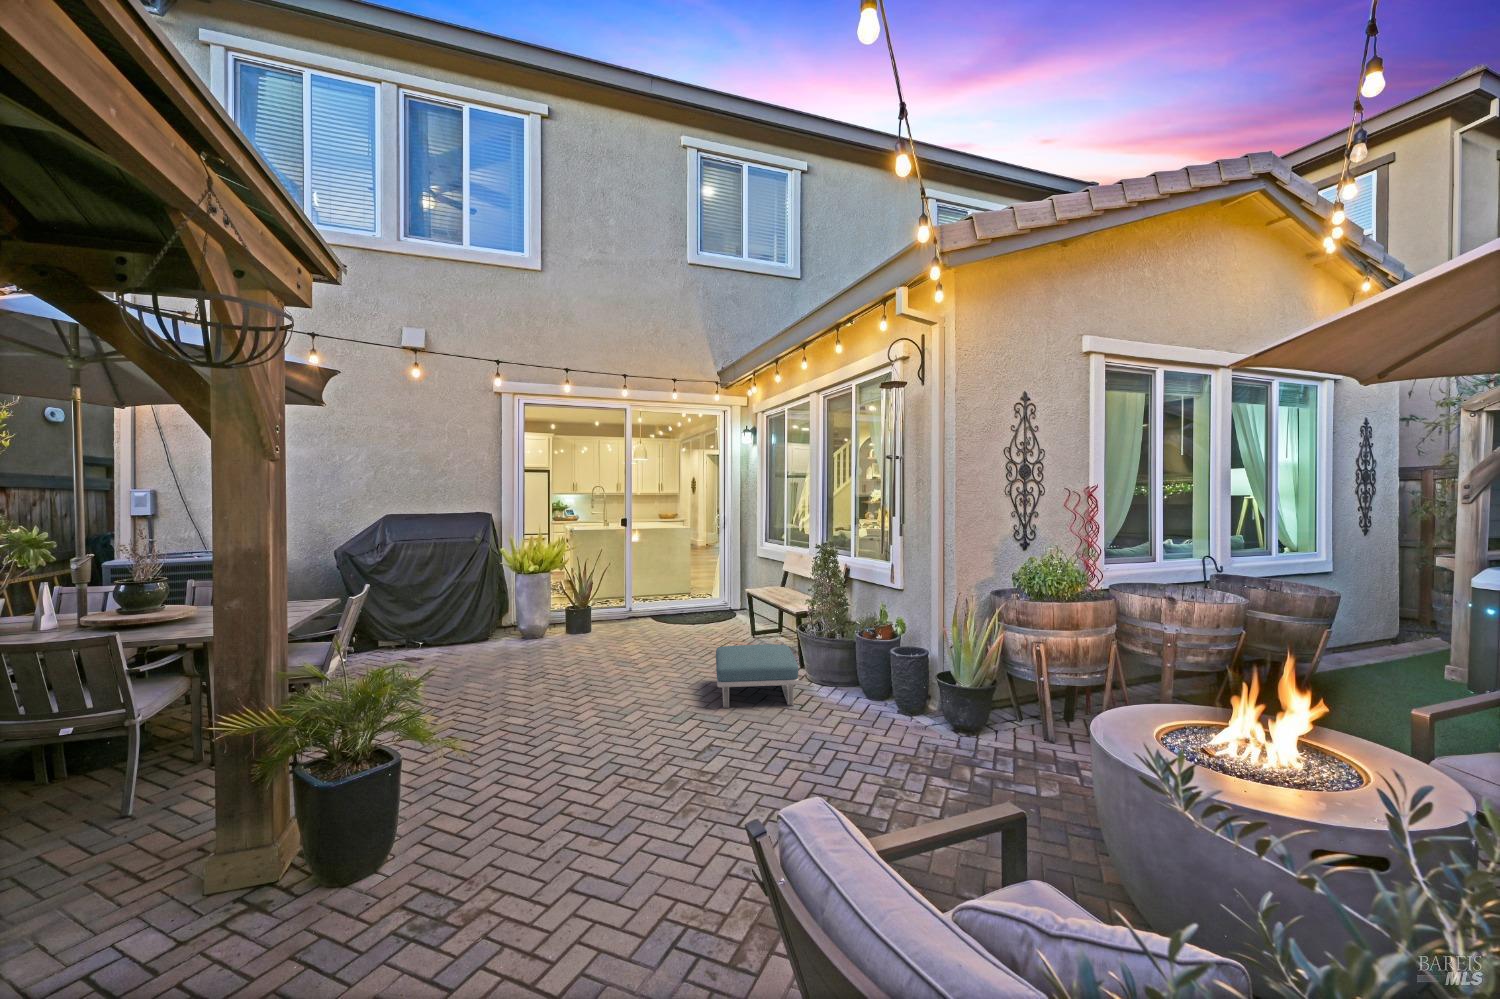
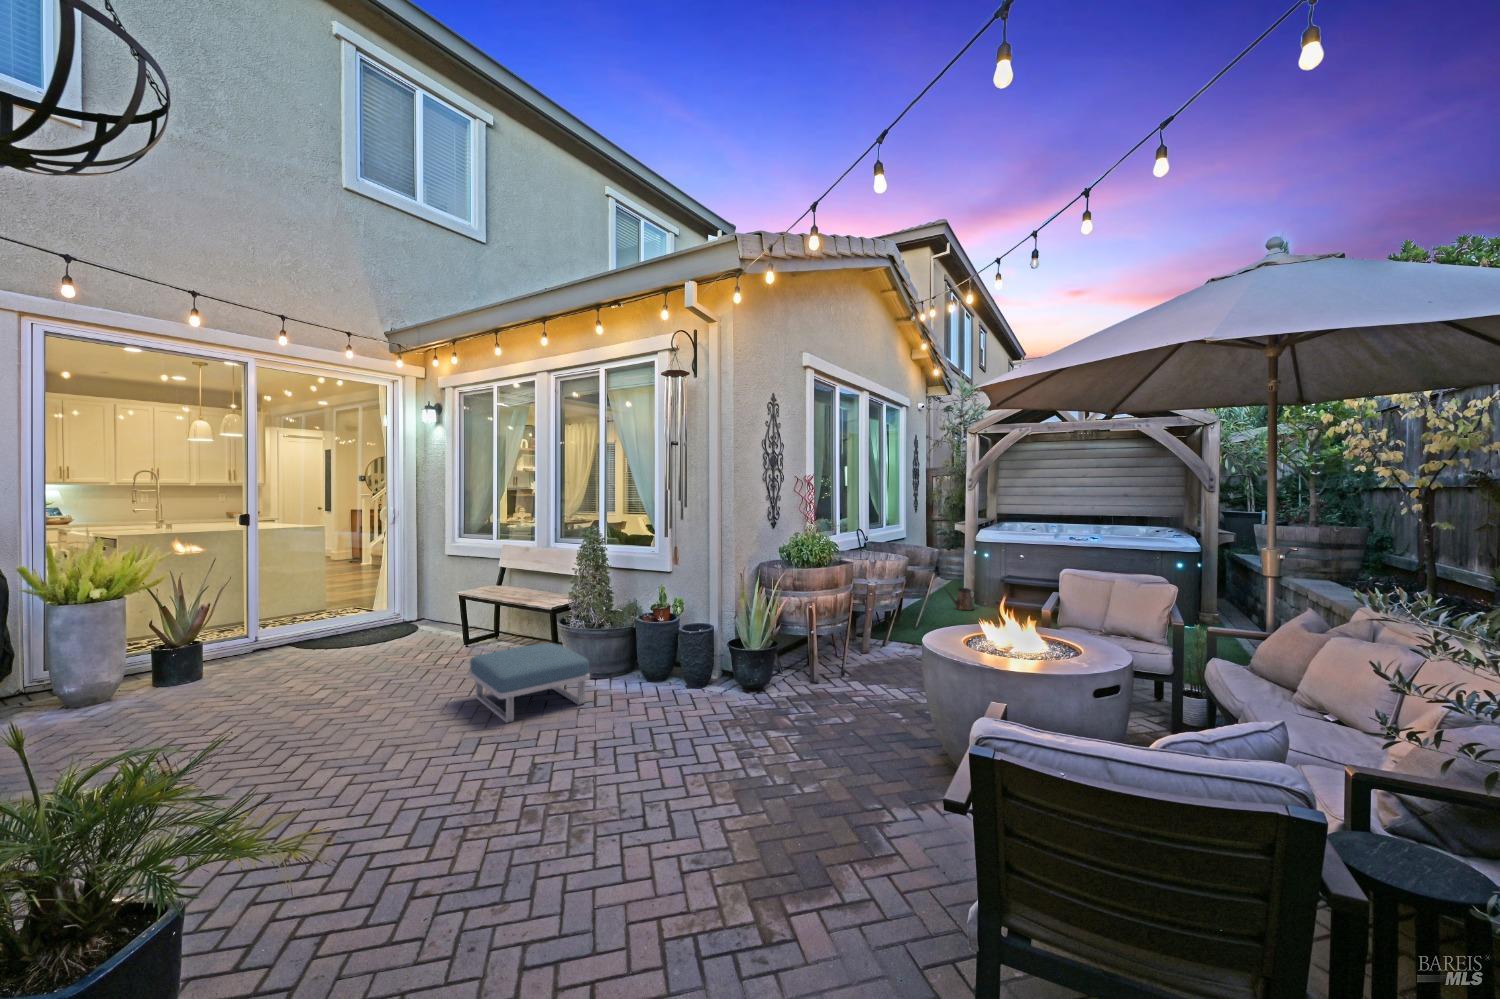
watering can: none [1361,645,1440,688] -> present [946,588,977,610]

